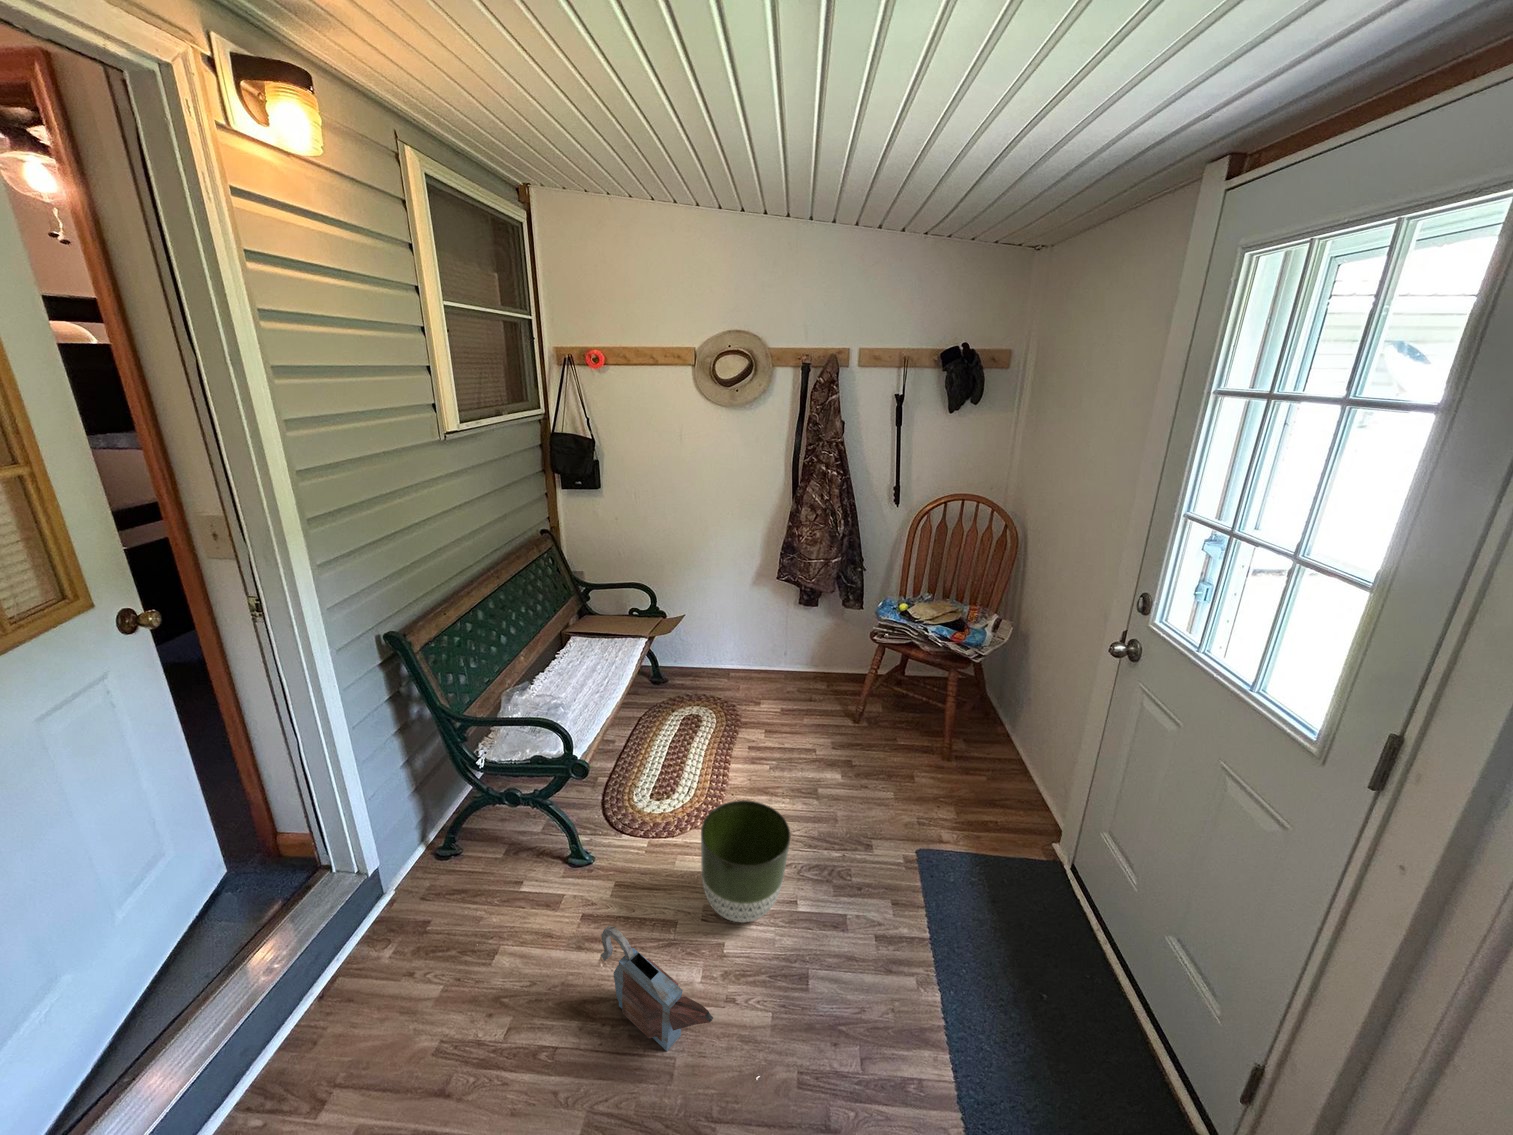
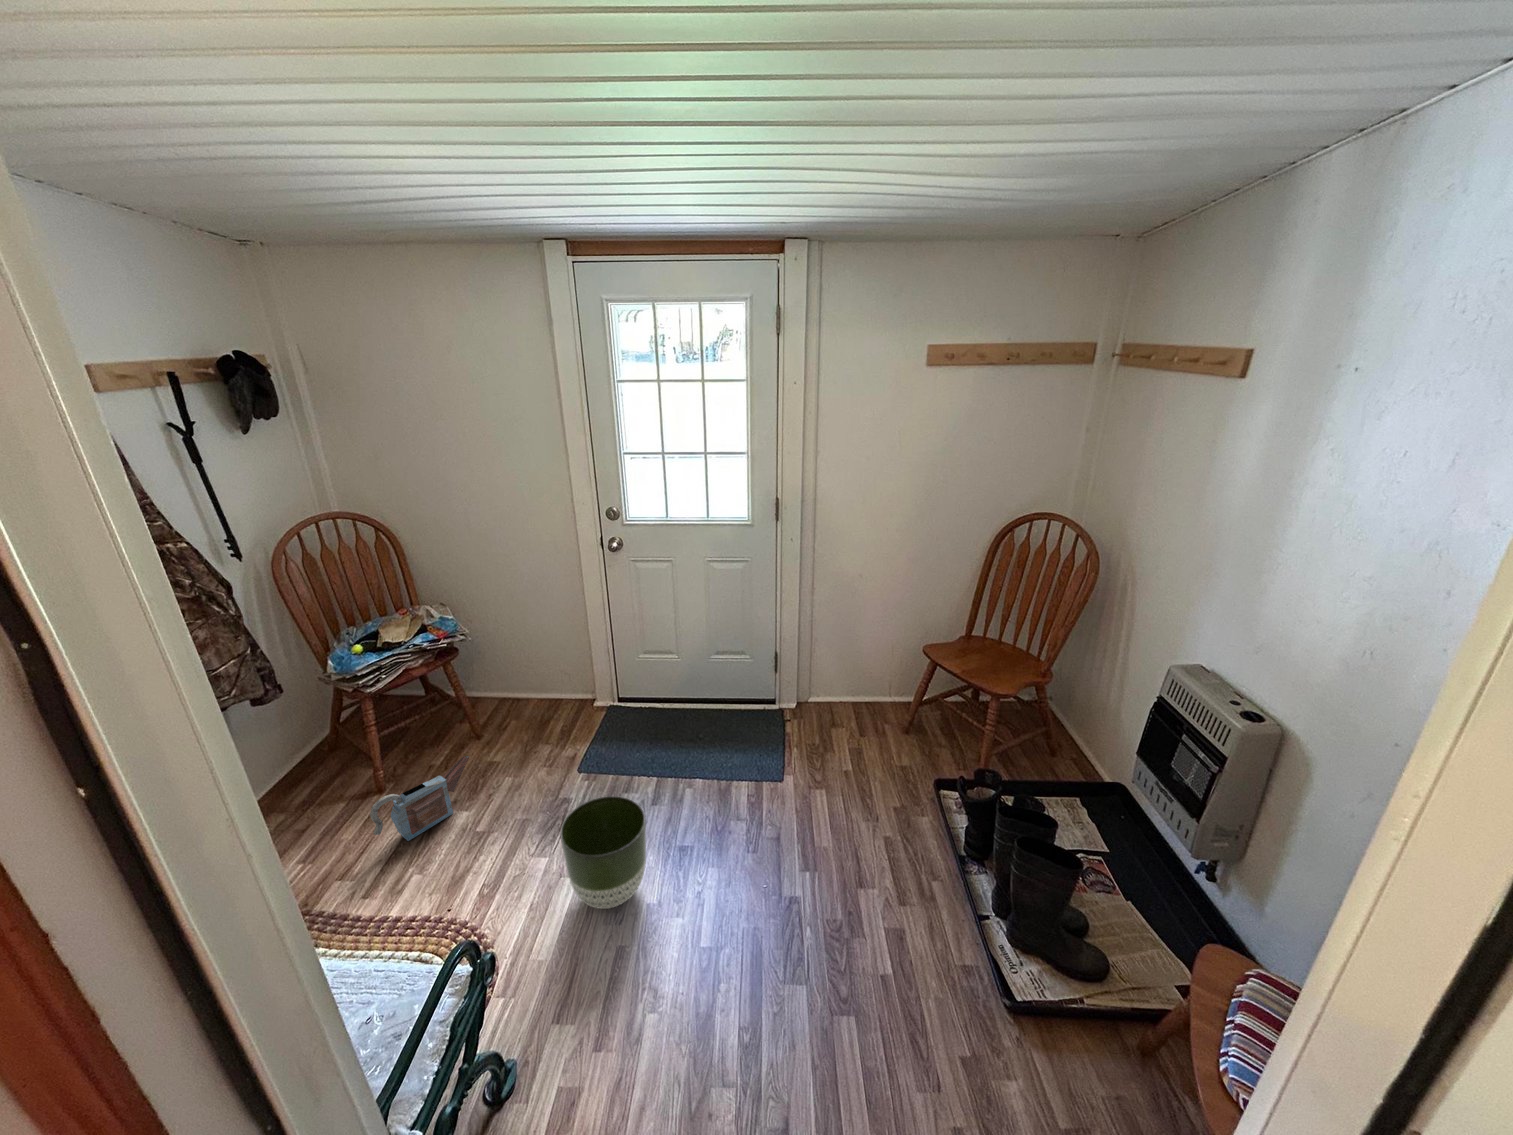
watering can: present [601,926,713,1051] -> present [370,756,469,841]

